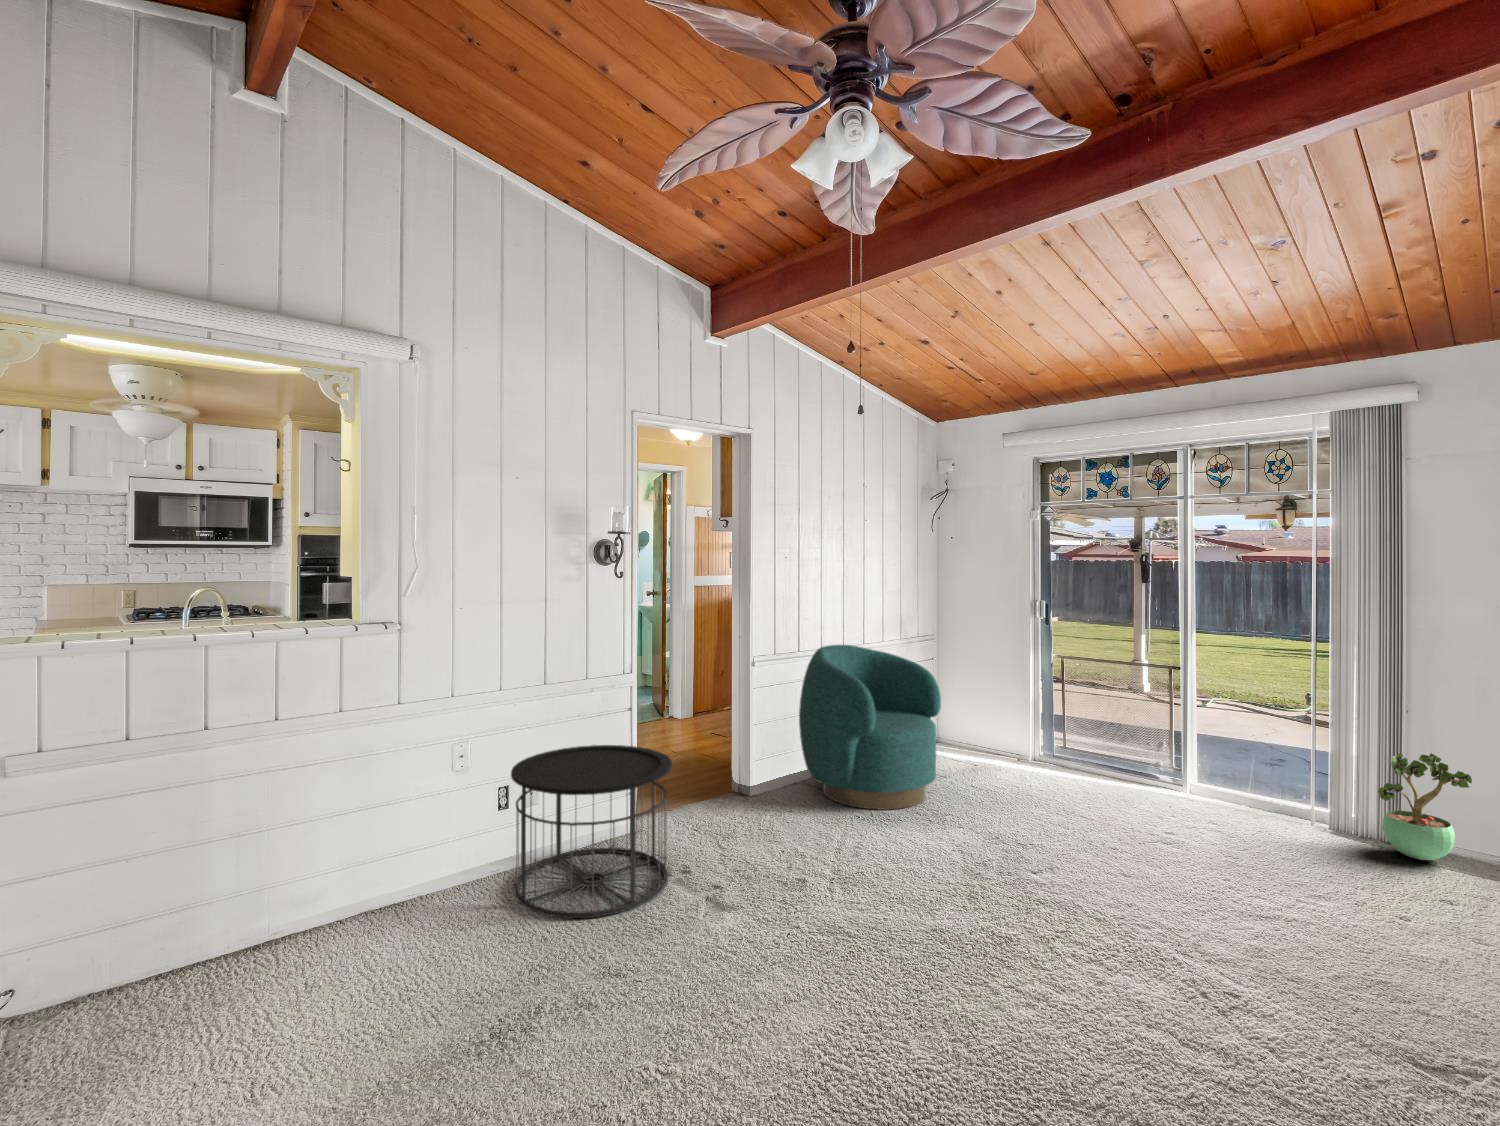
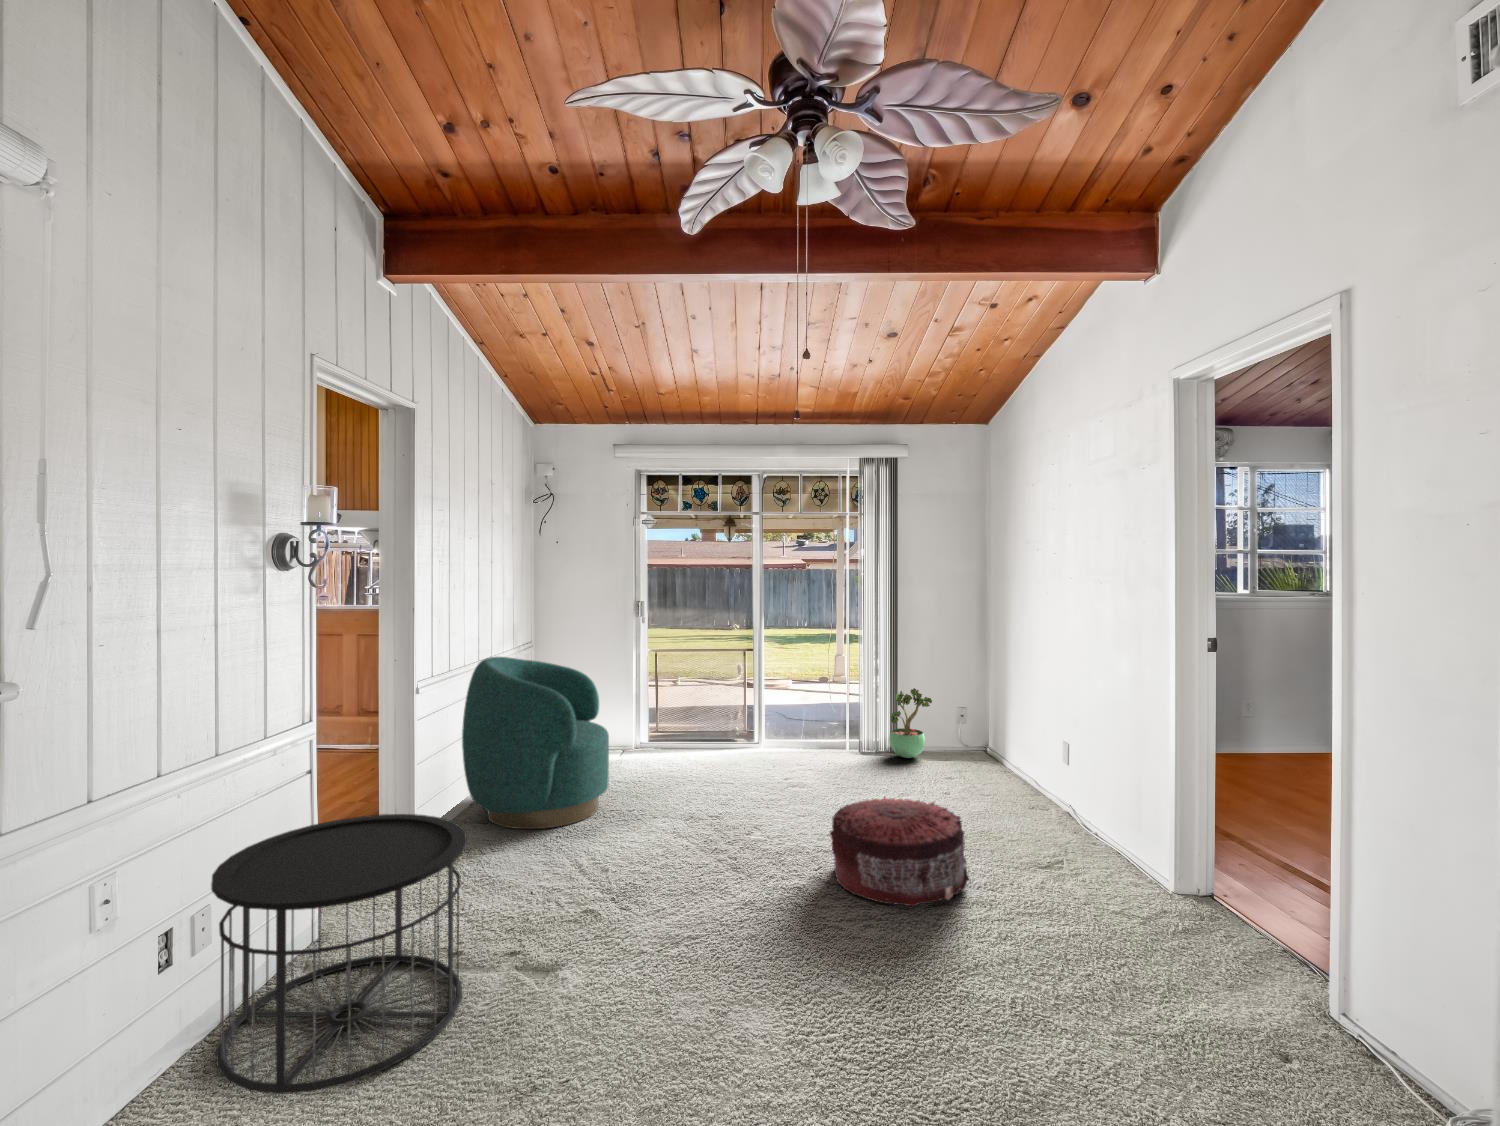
pouf: none [1056,865,1257,1035] -> present [830,796,970,906]

